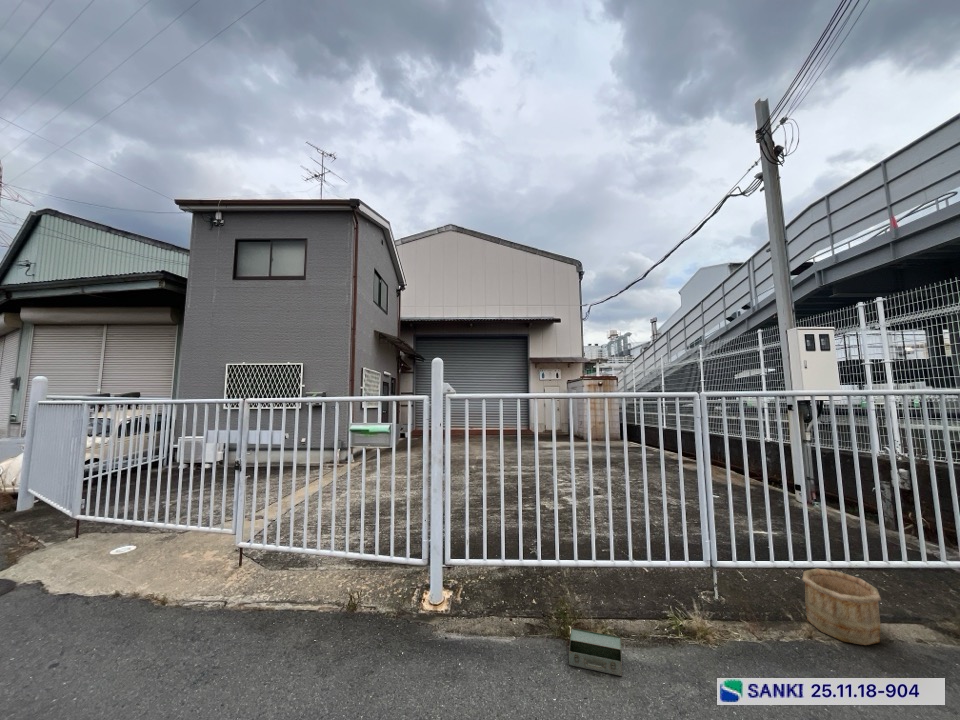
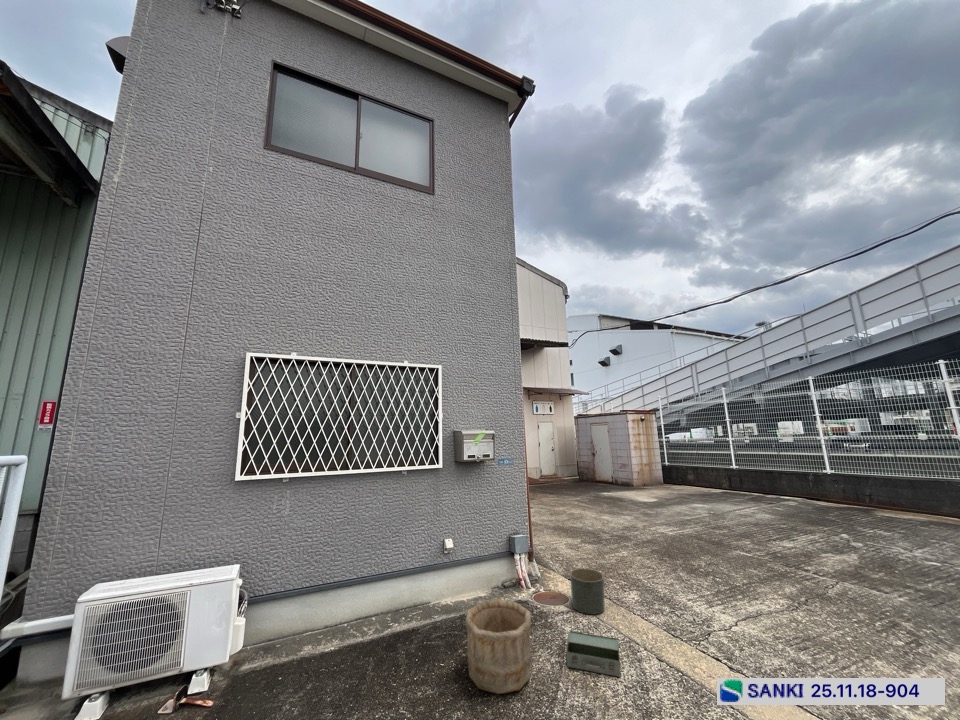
planter: none [574,561,608,608] -> present [570,568,605,614]
wooden bucket: present [802,568,881,645] -> present [465,599,531,694]

